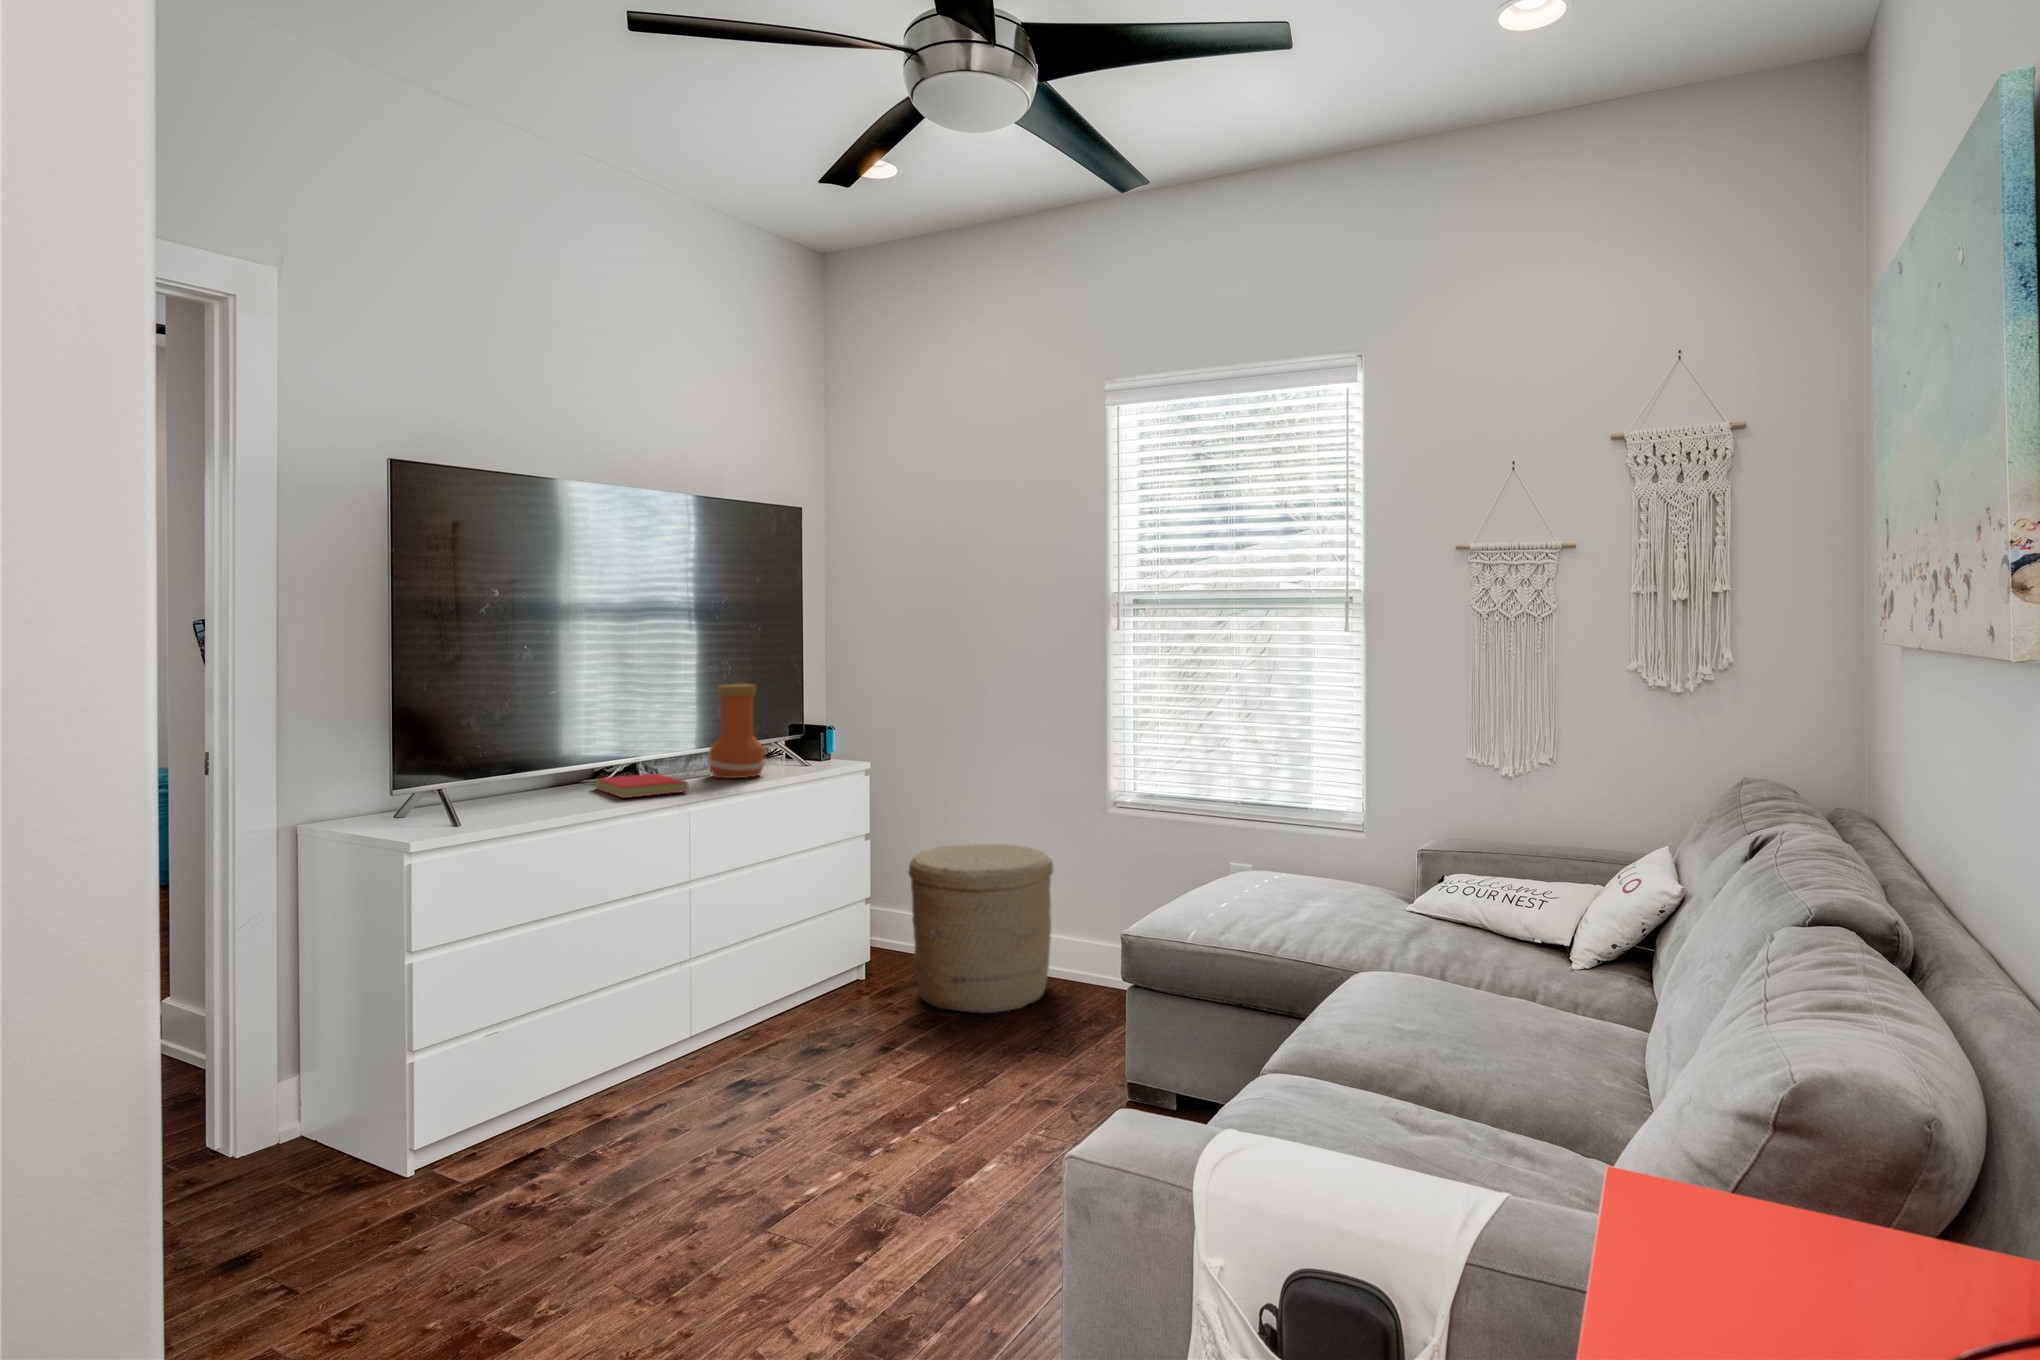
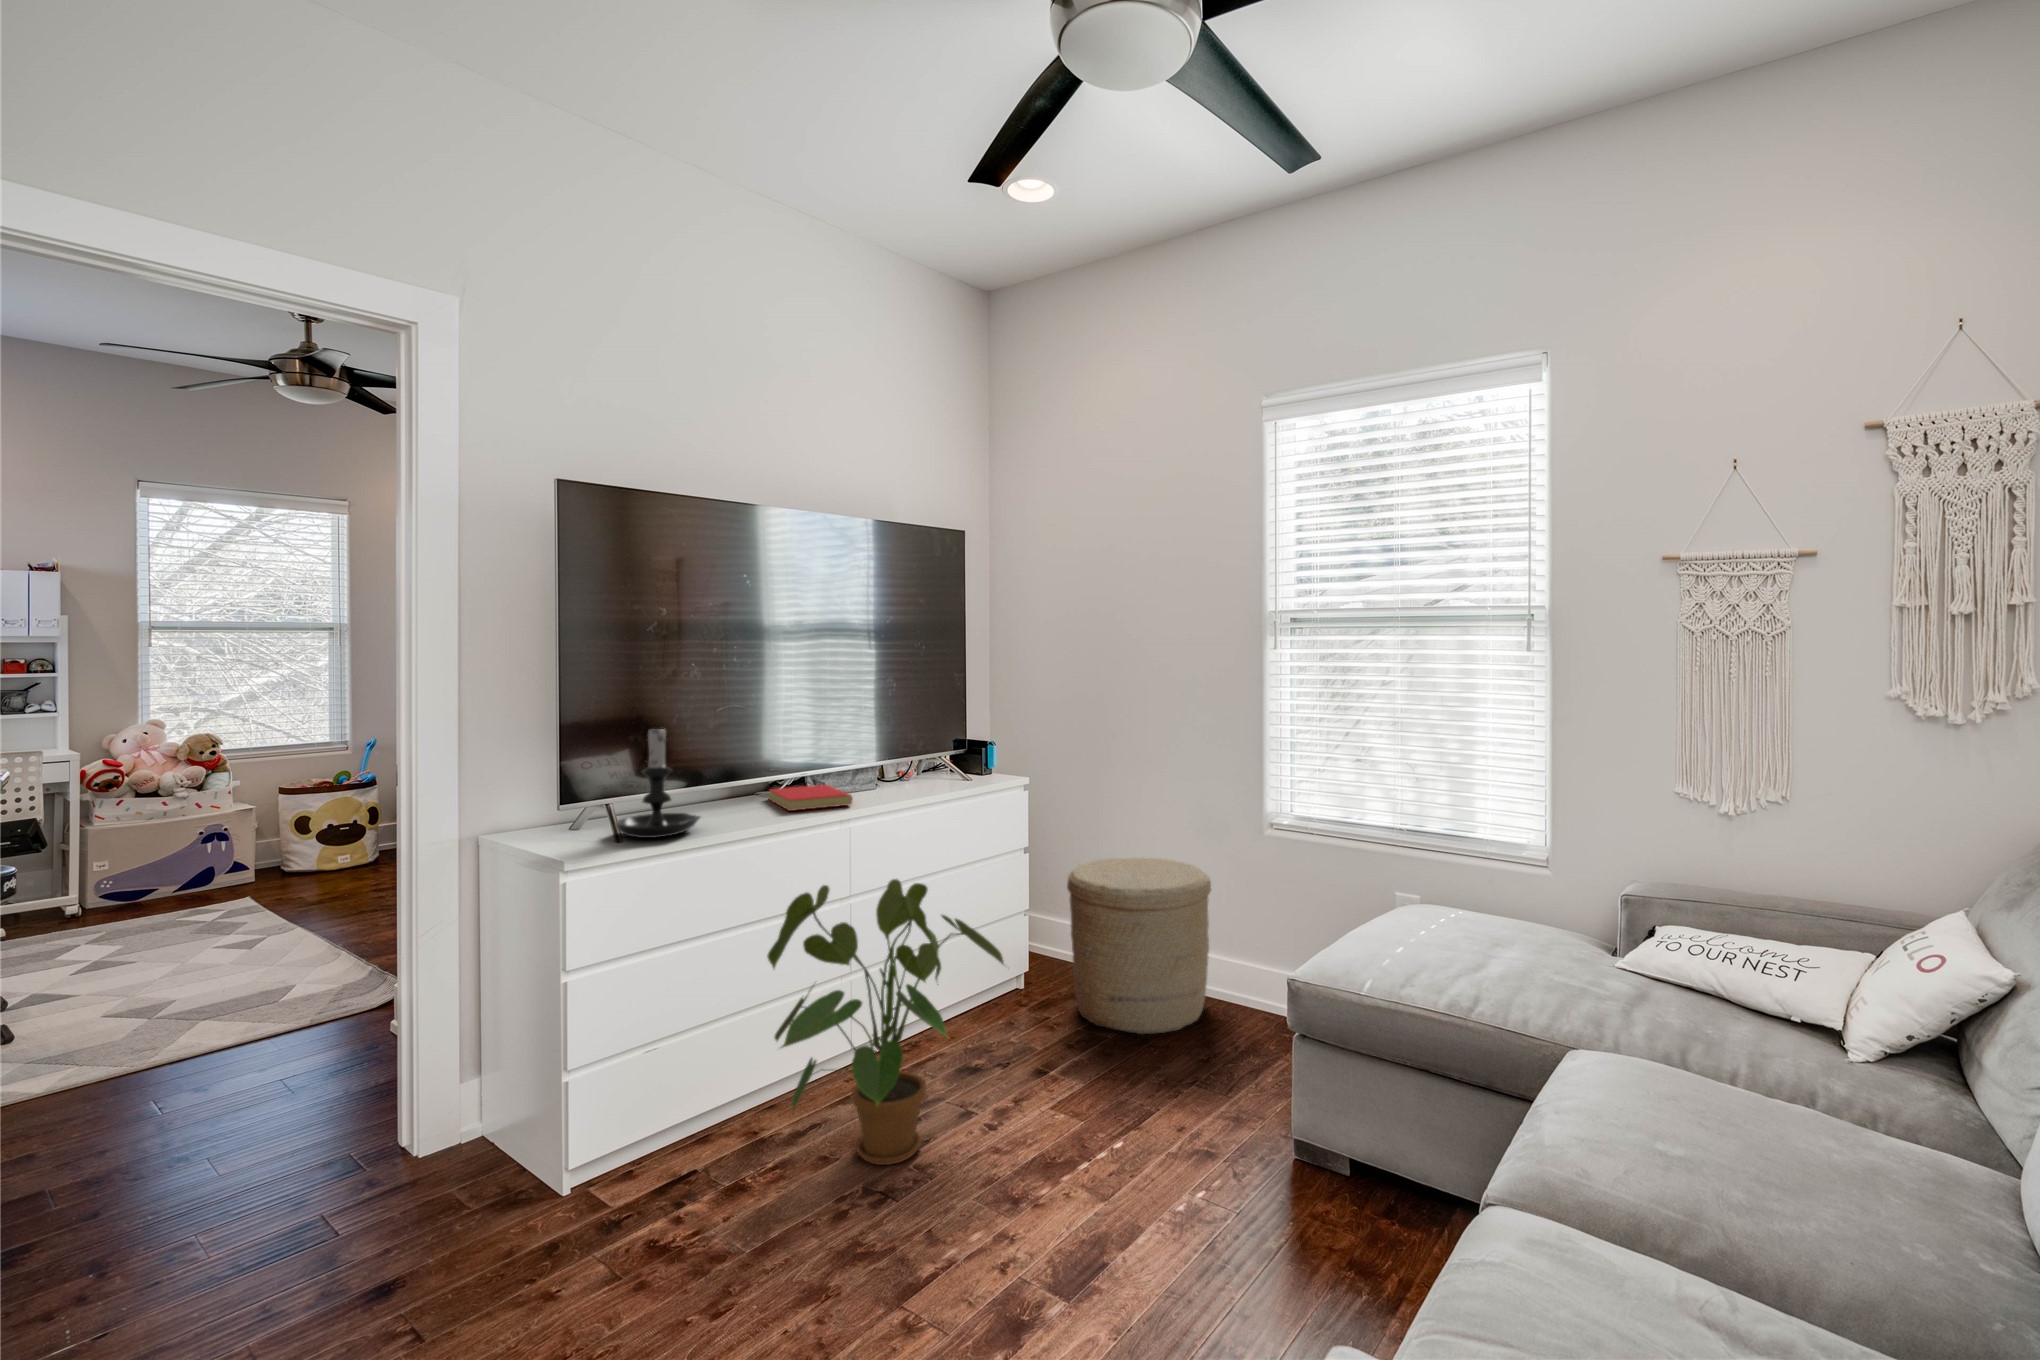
vase: present [708,684,766,778] -> none [876,699,930,790]
candle holder: none [446,706,536,824] -> present [615,729,700,838]
house plant: none [608,863,855,1132] -> present [767,879,1004,1165]

